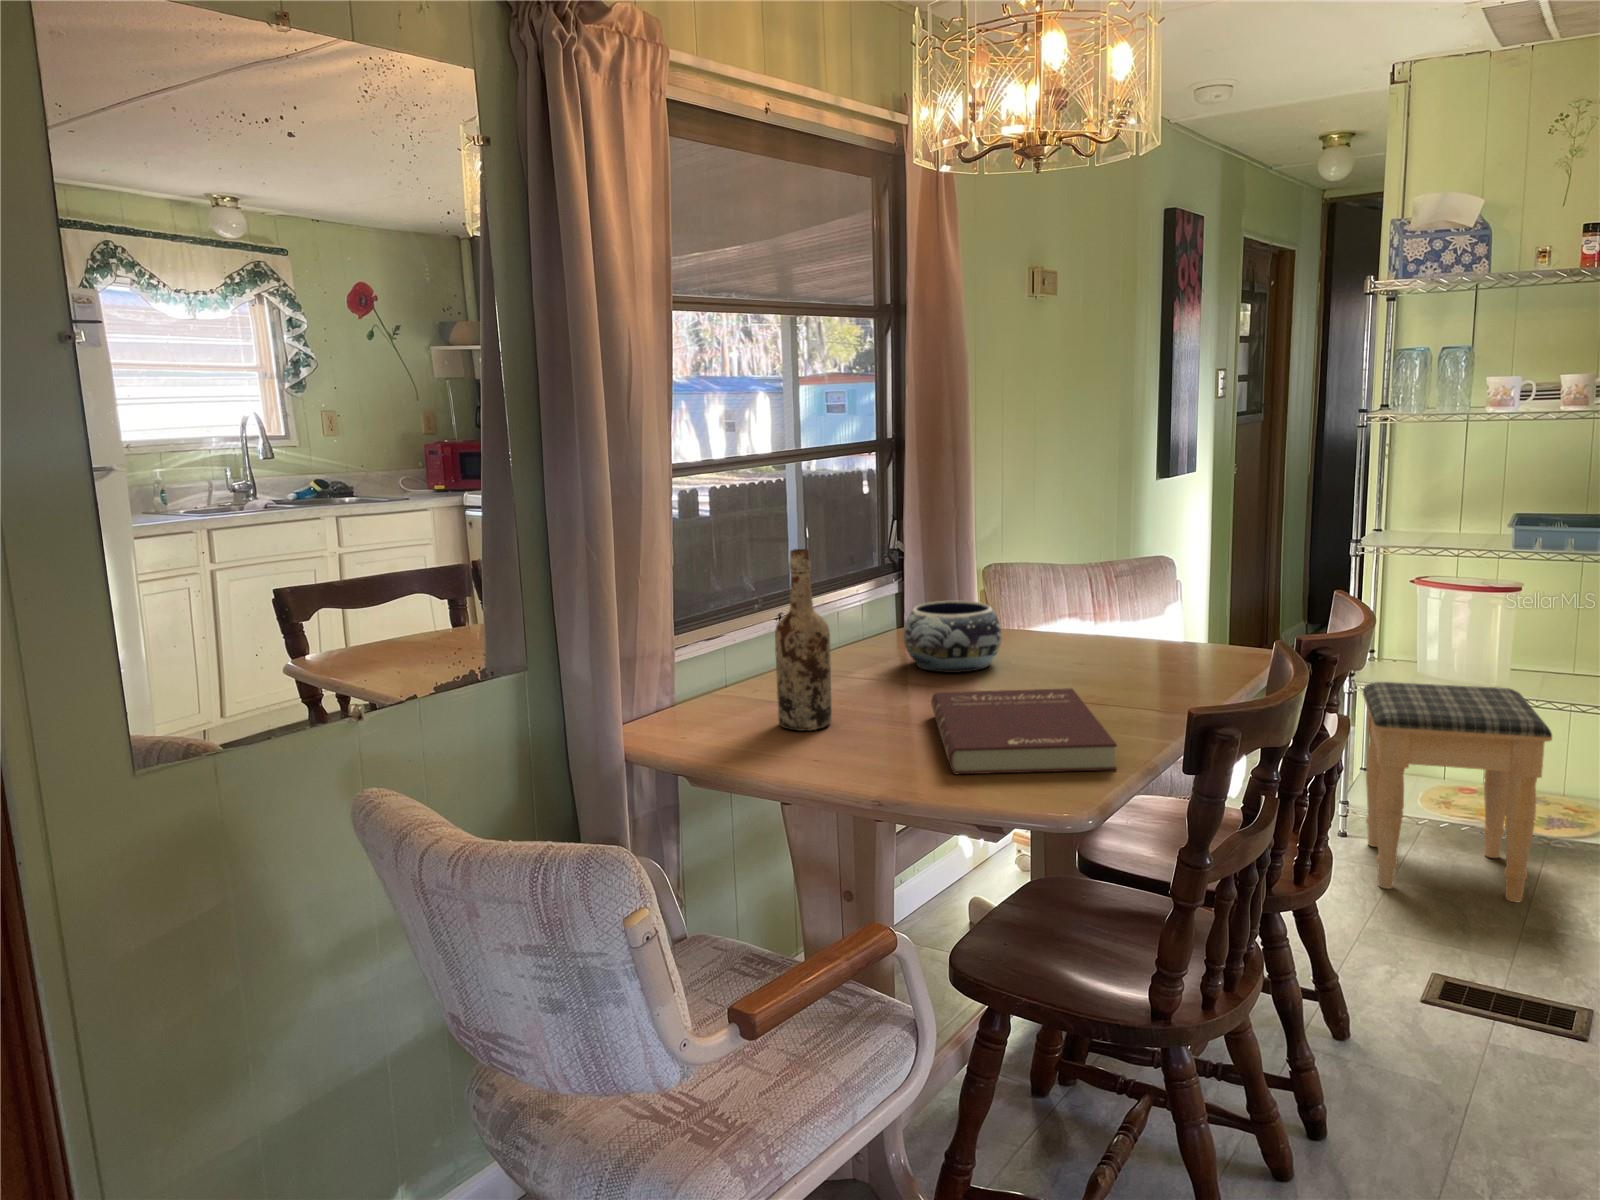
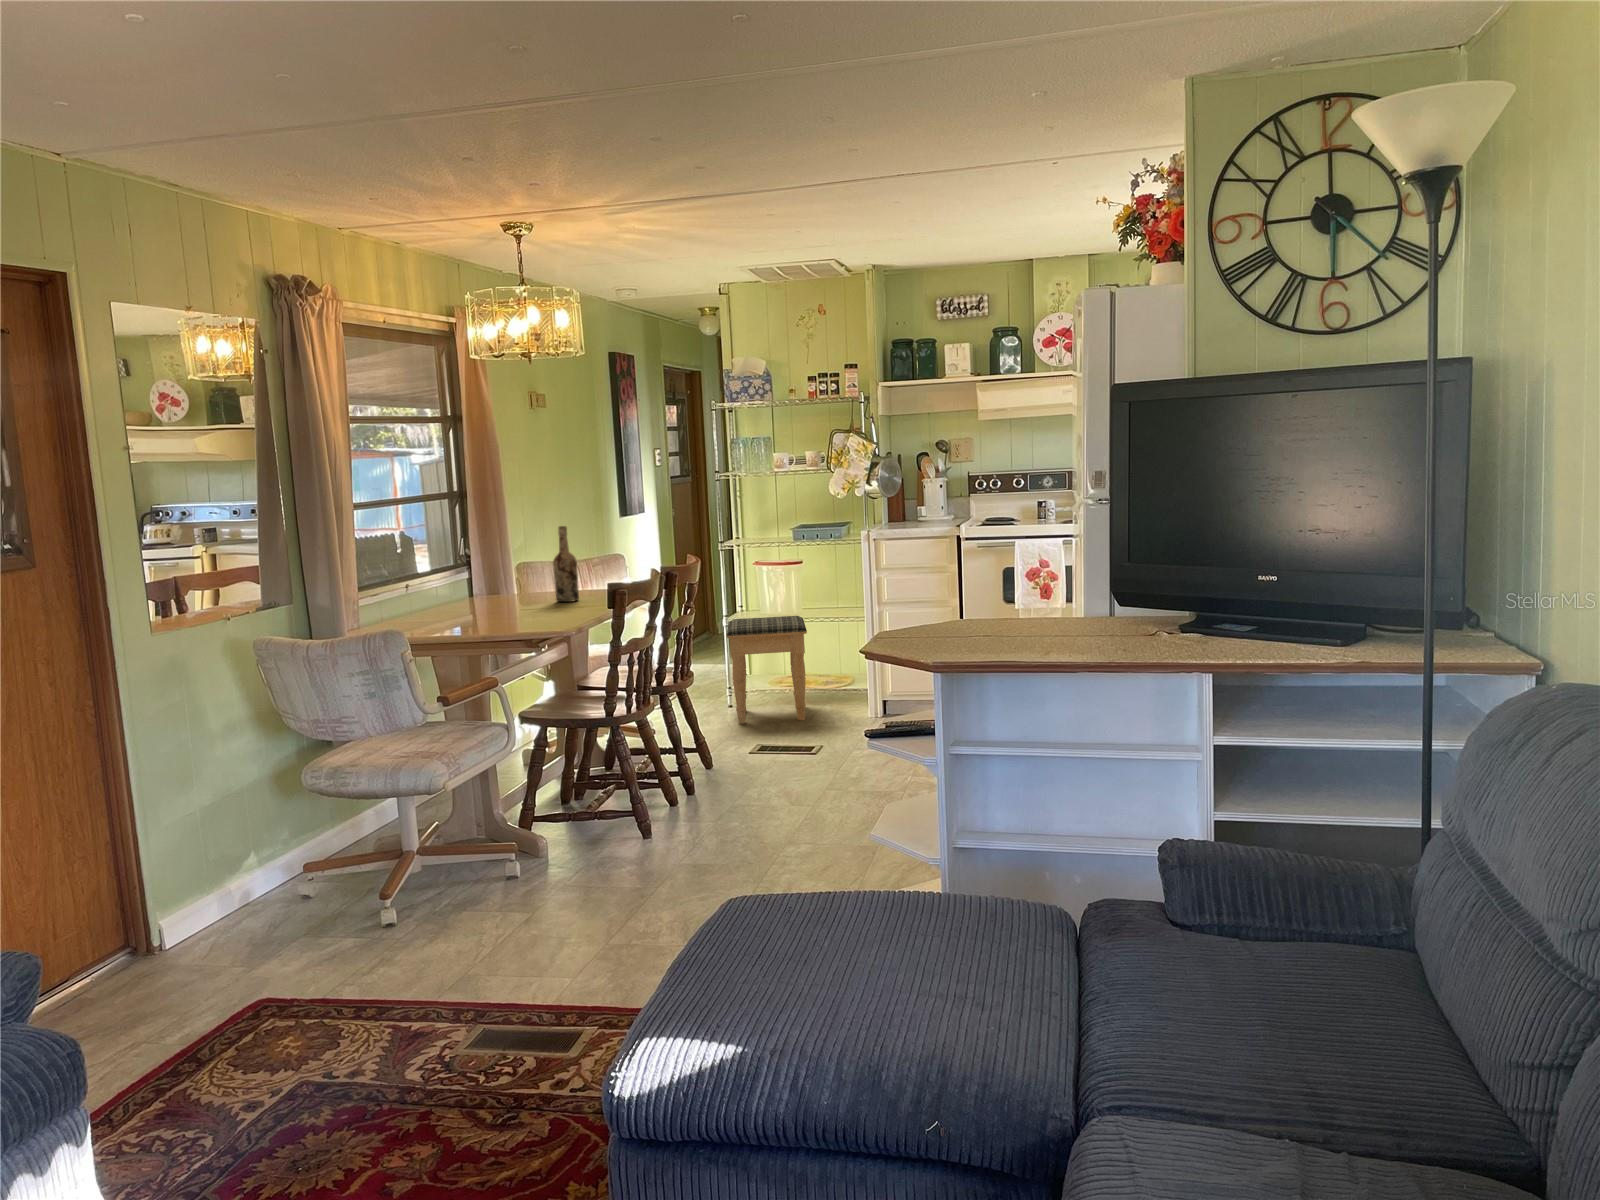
wine bottle: present [775,549,832,731] -> present [553,526,579,602]
decorative bowl: present [904,601,1002,672] -> none [477,570,526,603]
book: present [931,688,1117,774] -> none [496,596,576,622]

